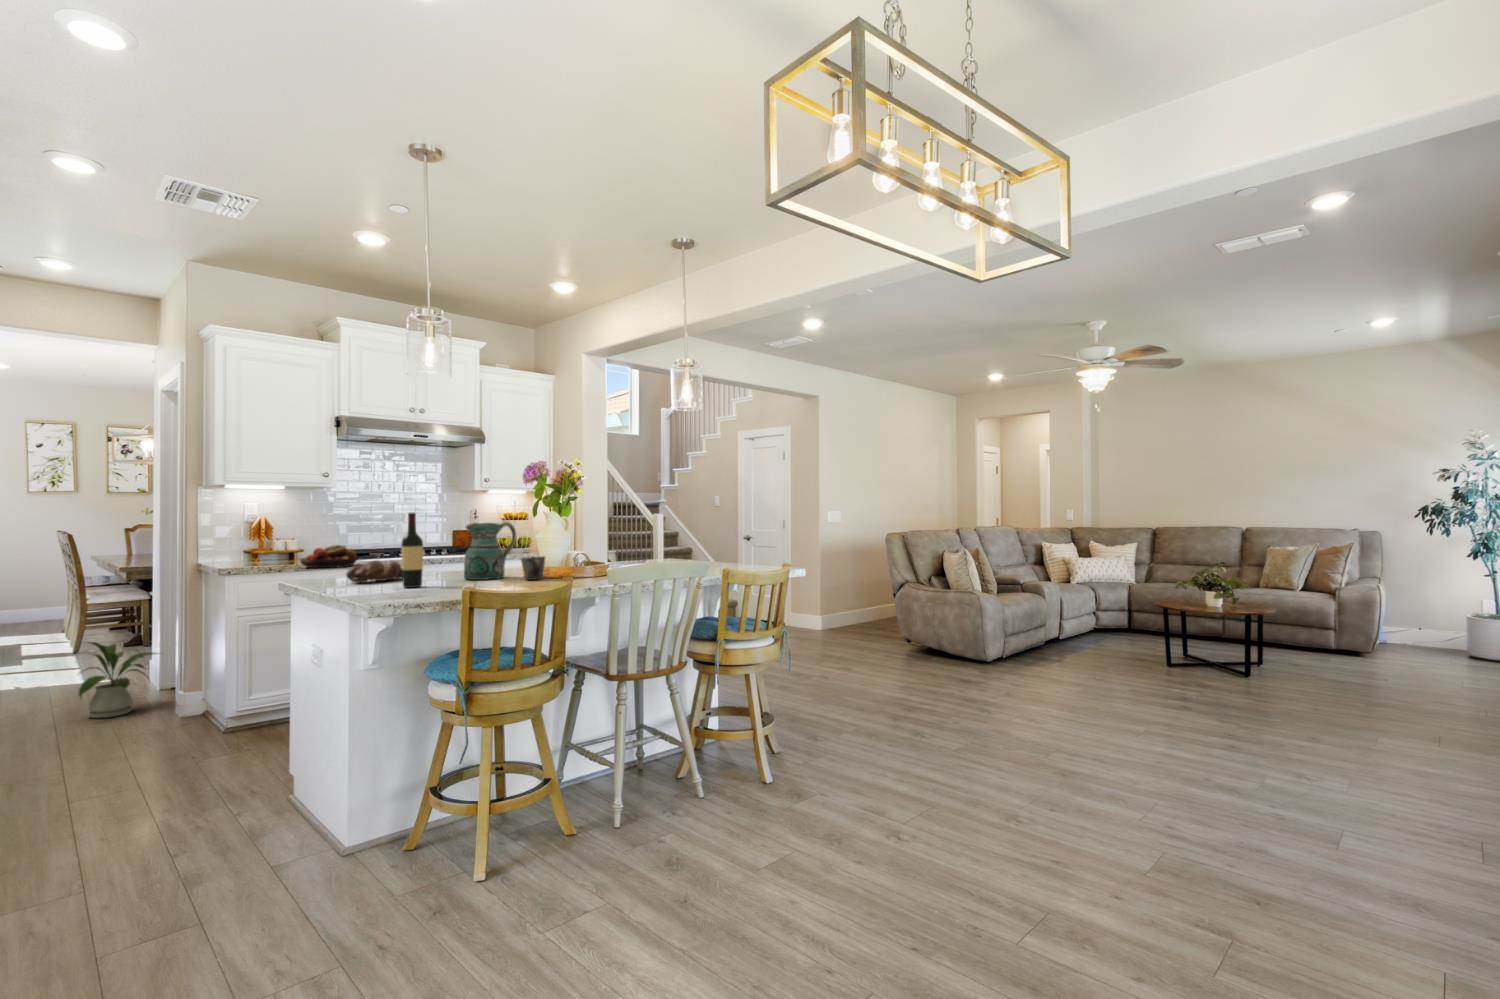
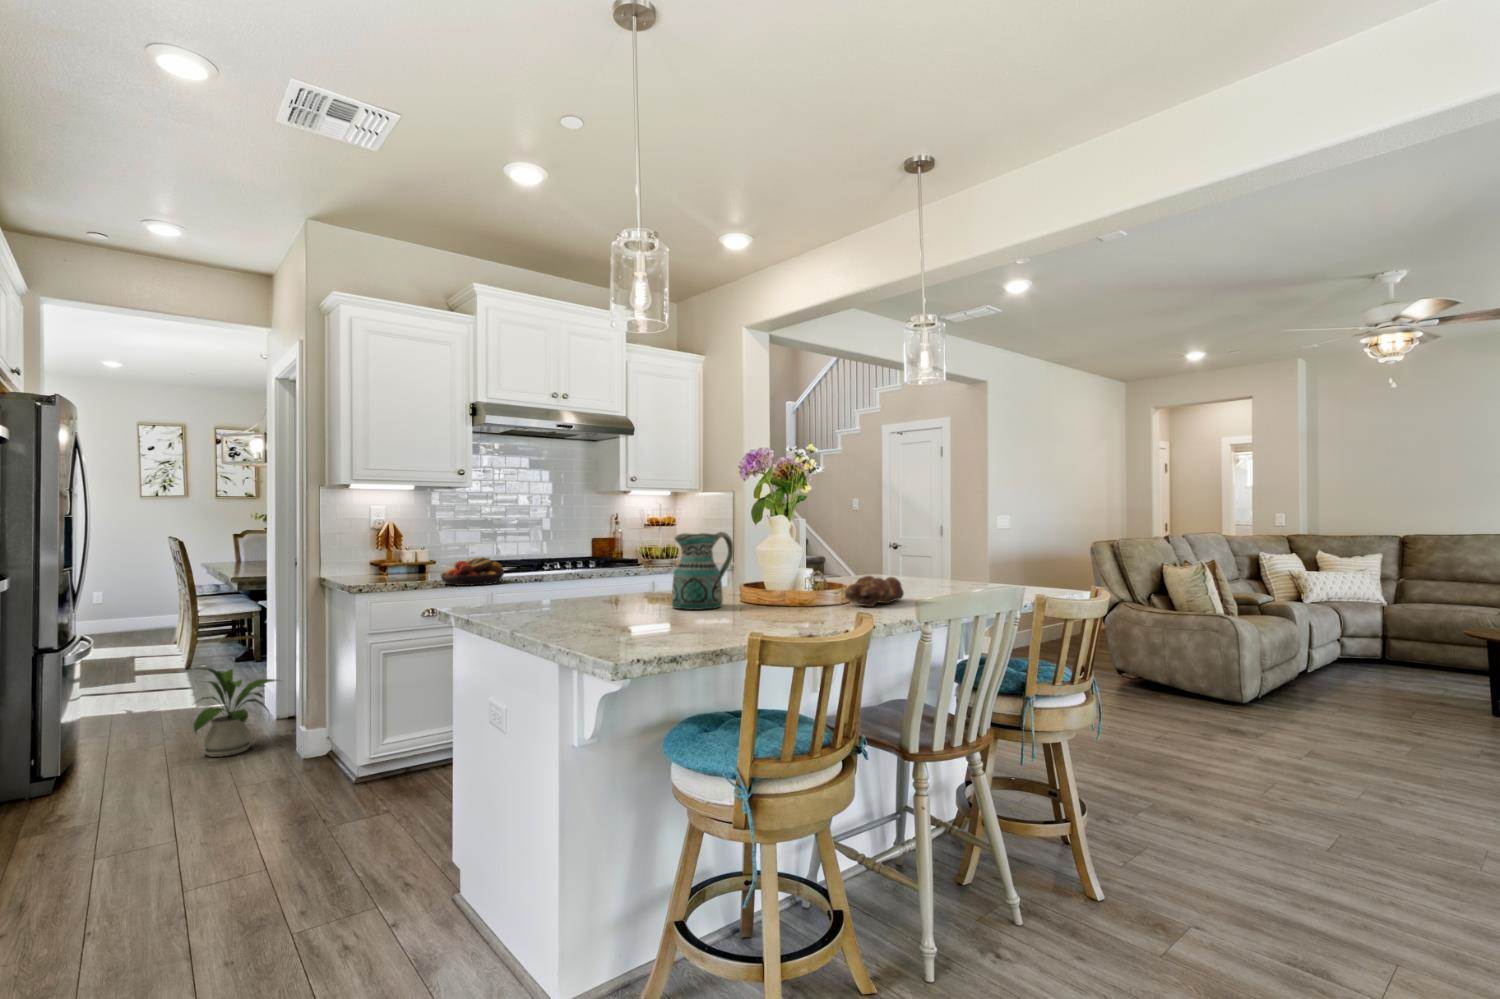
wine bottle: present [401,513,423,588] -> none [608,520,635,623]
mug: present [521,556,545,580] -> none [753,579,785,612]
bread loaf: present [346,561,402,583] -> present [845,576,904,606]

